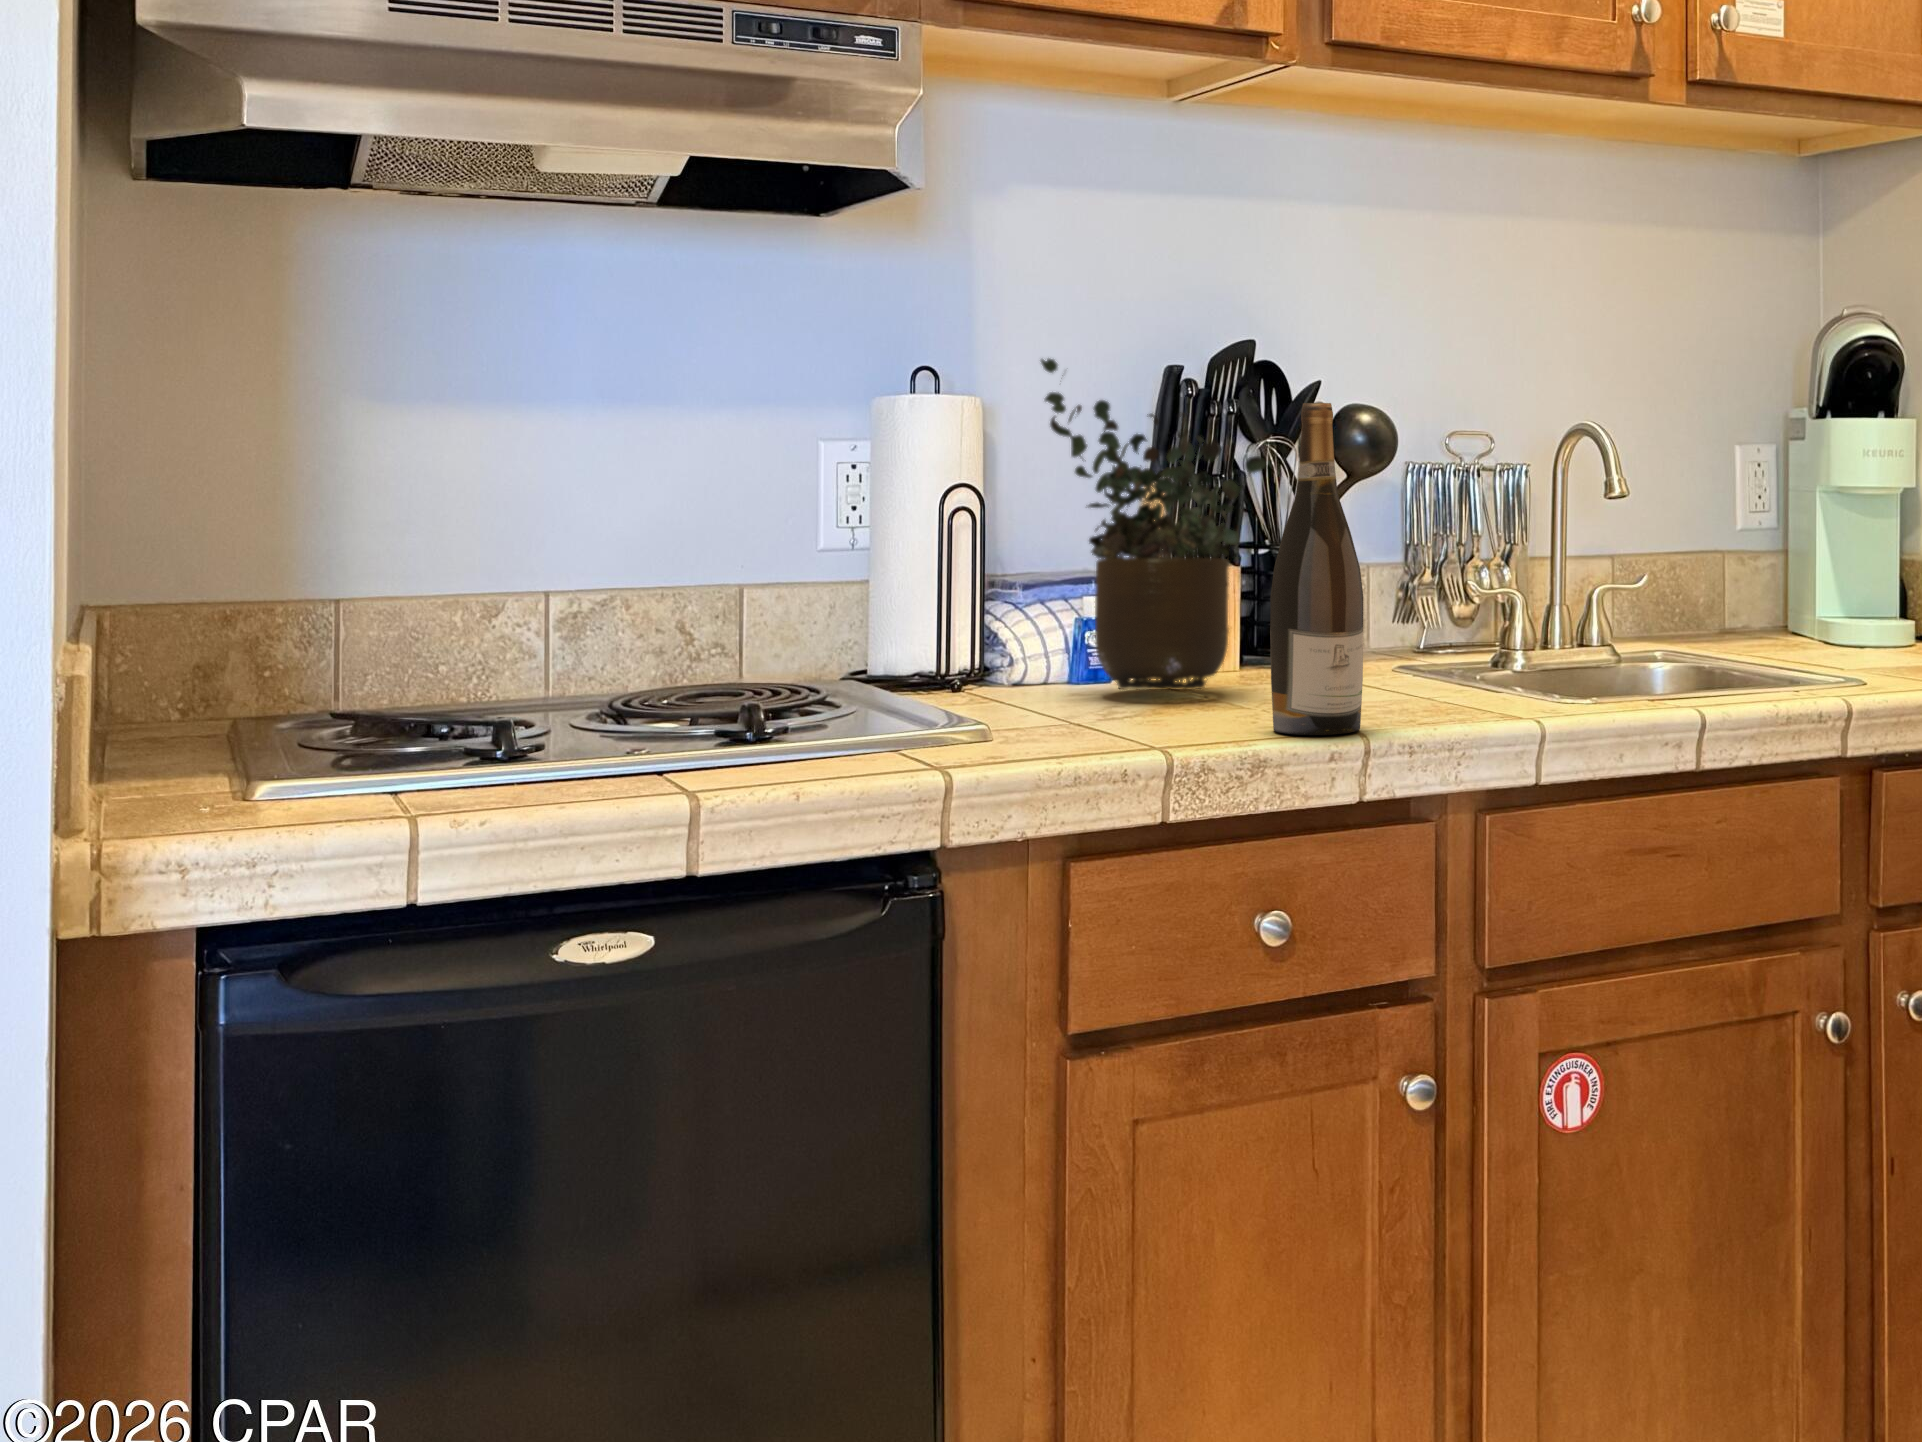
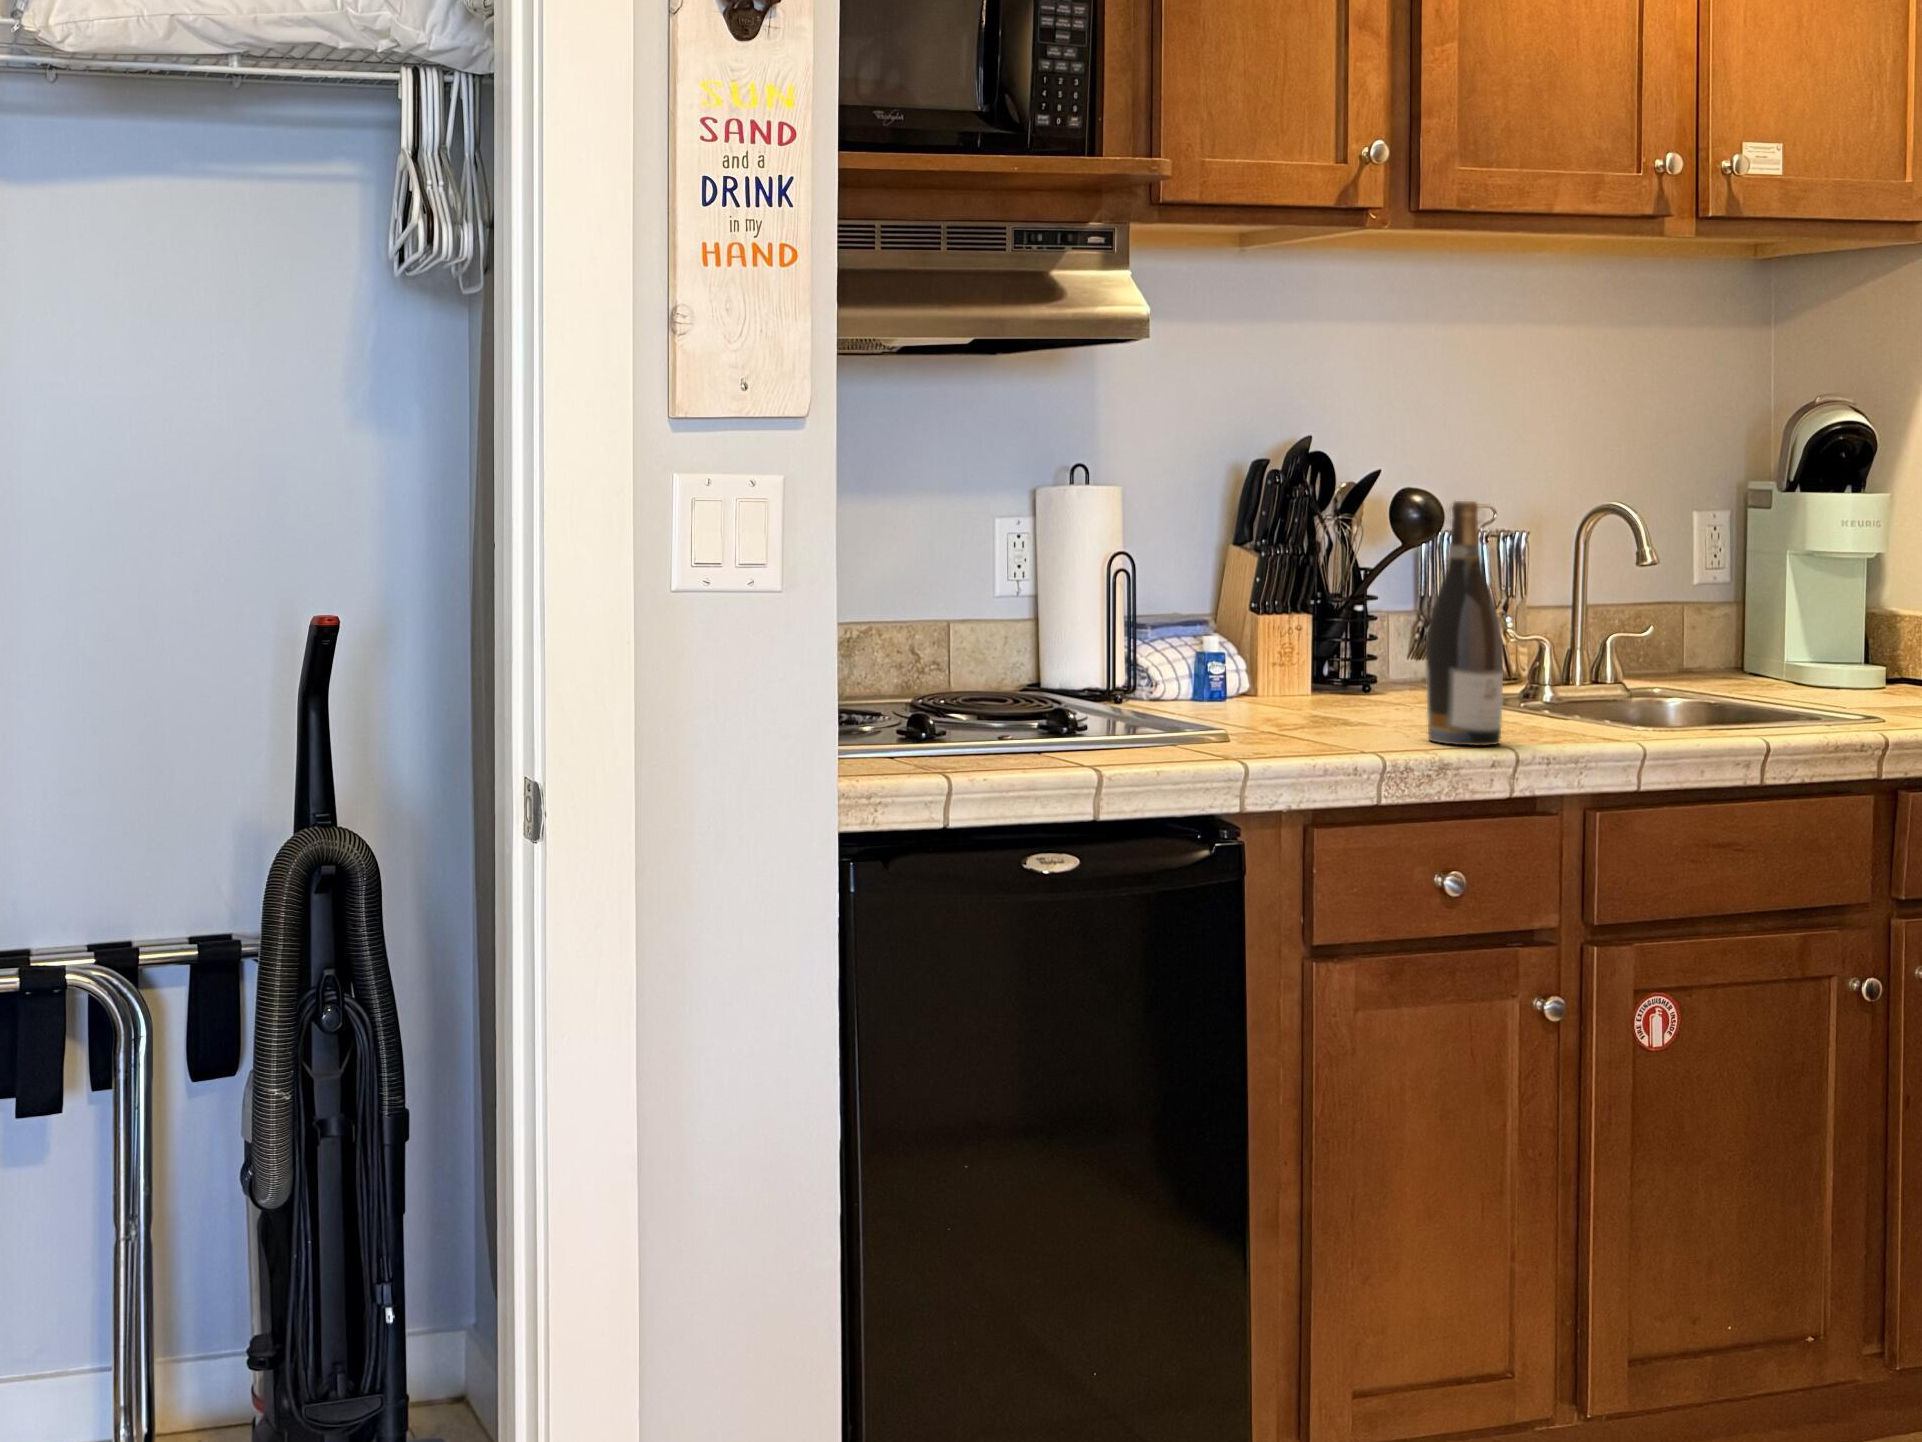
potted plant: present [1041,359,1266,690] -> none [1189,460,1379,709]

